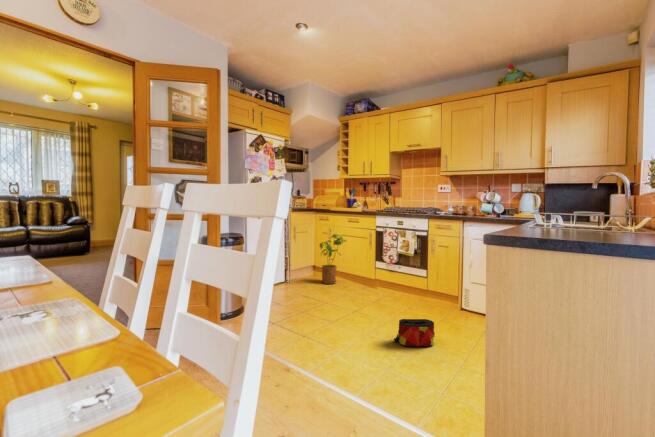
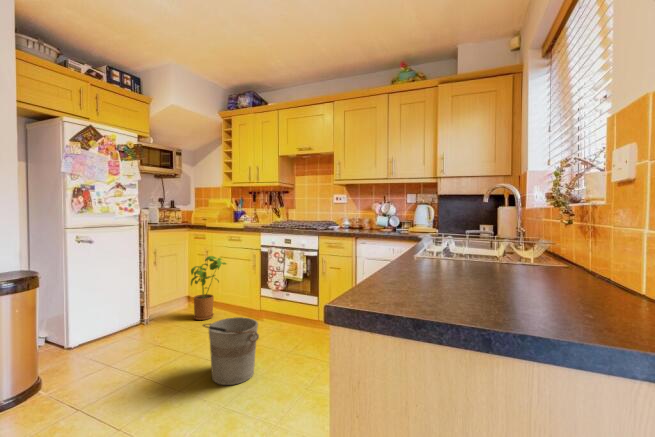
bucket: none [348,278,389,324] -> present [203,317,259,385]
bag: present [394,319,435,347] -> none [253,375,310,421]

